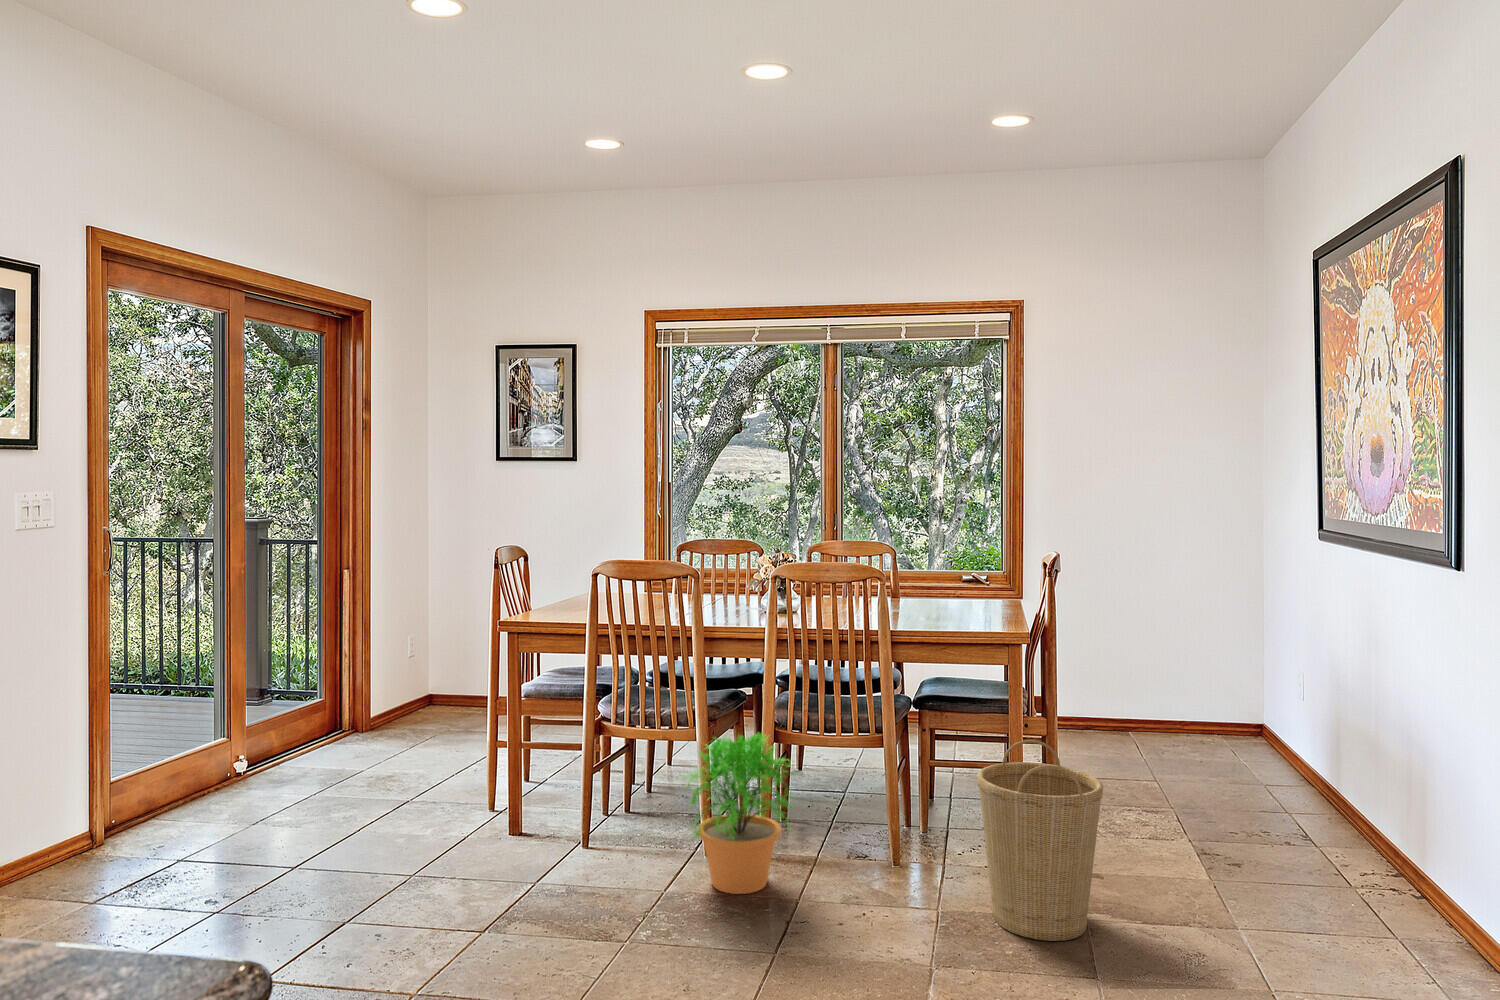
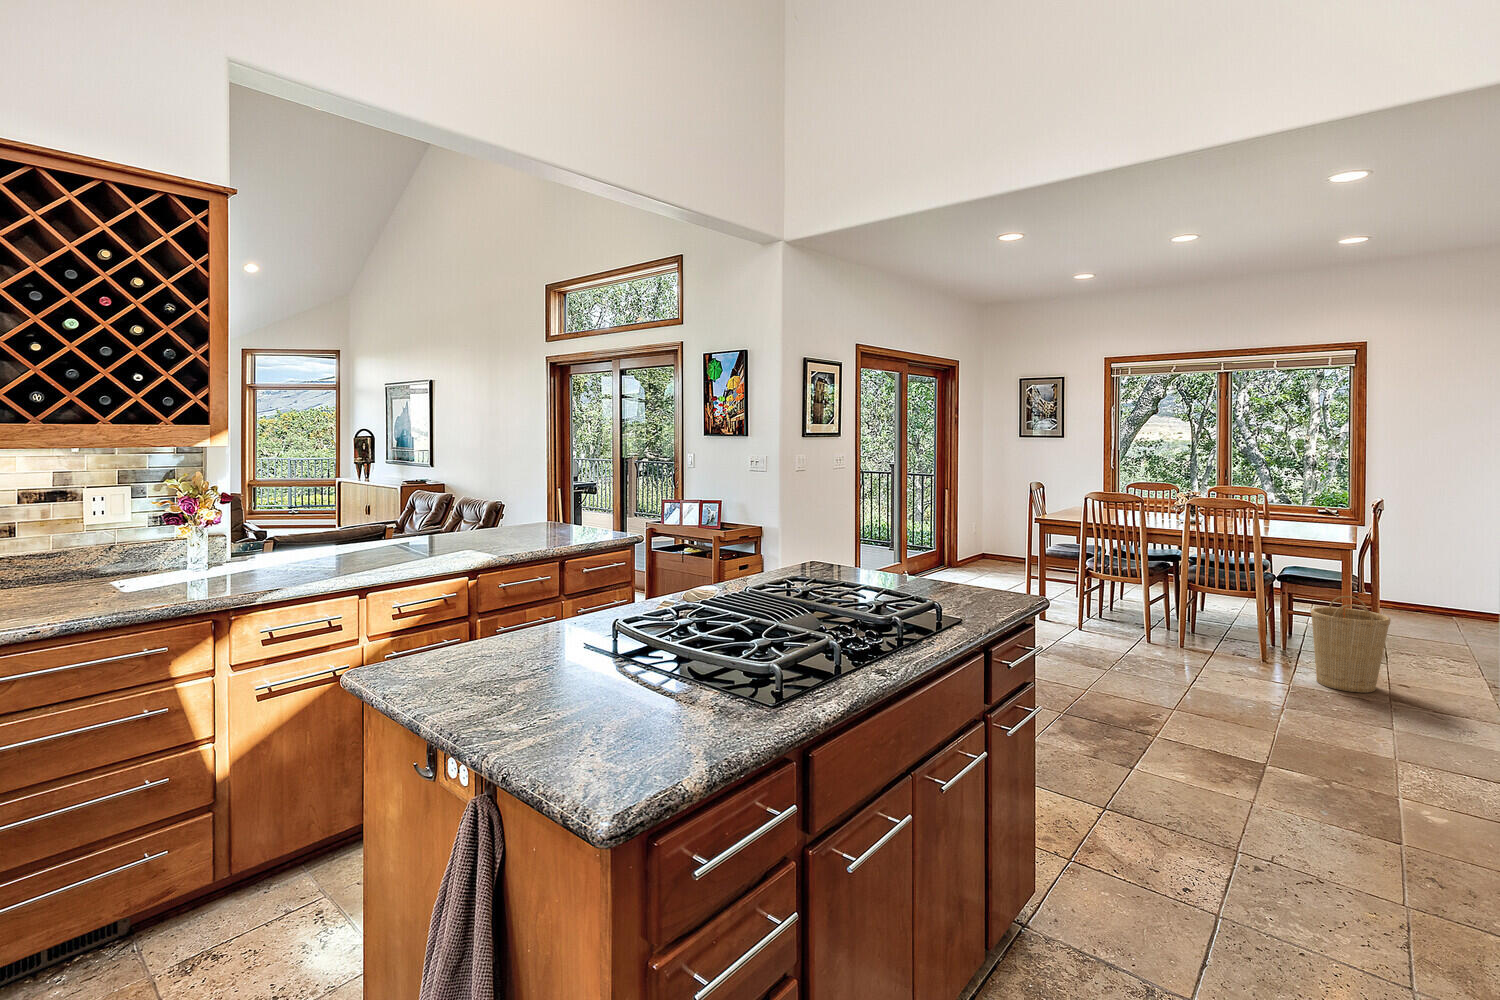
potted plant: present [687,732,791,894] -> none [1133,580,1207,657]

